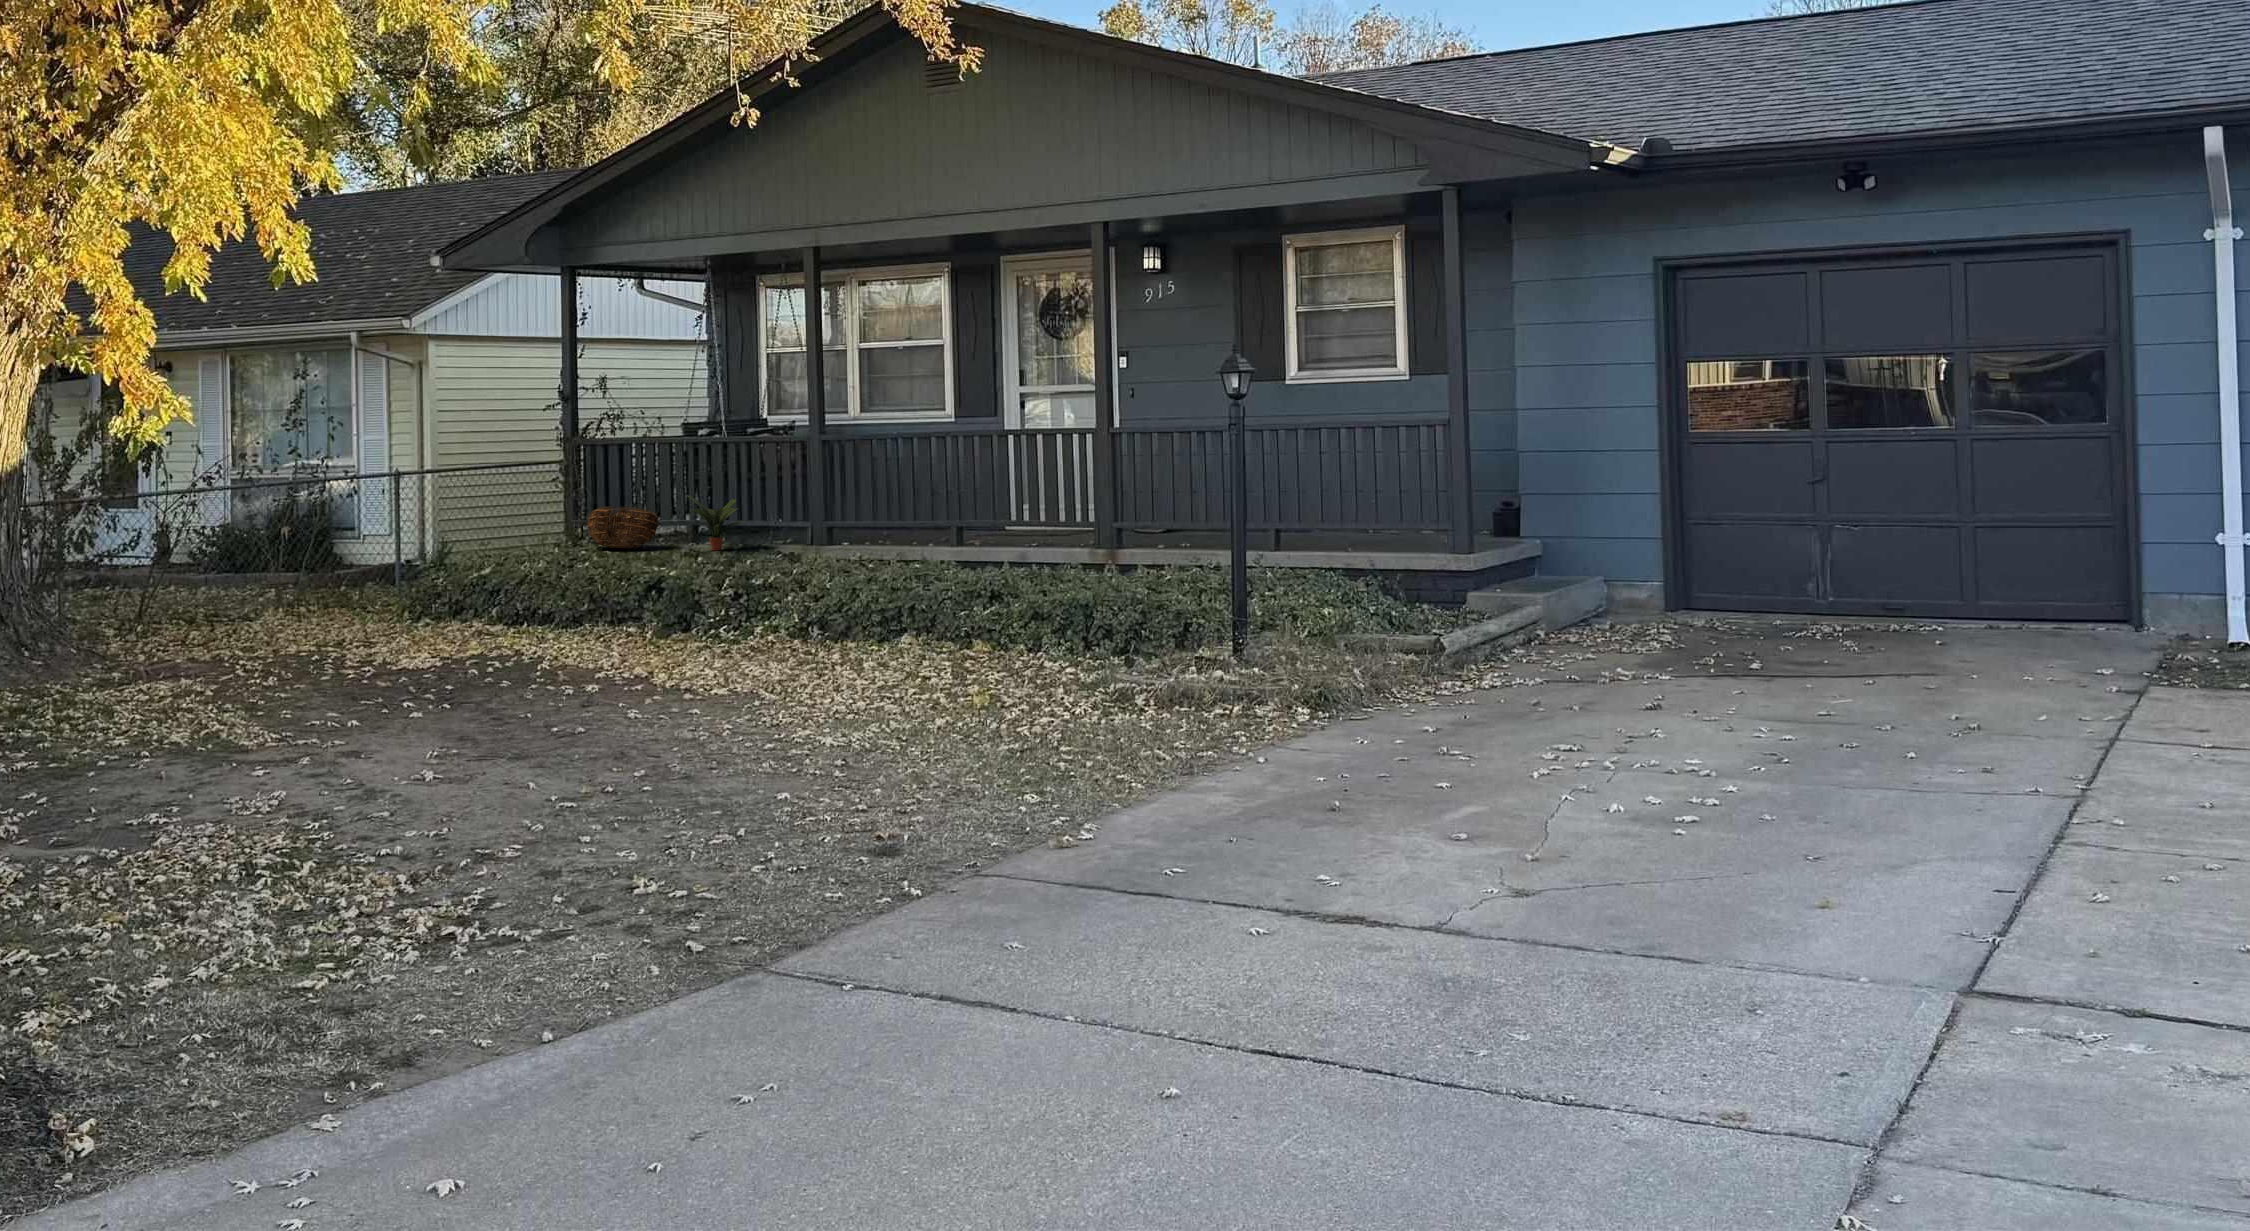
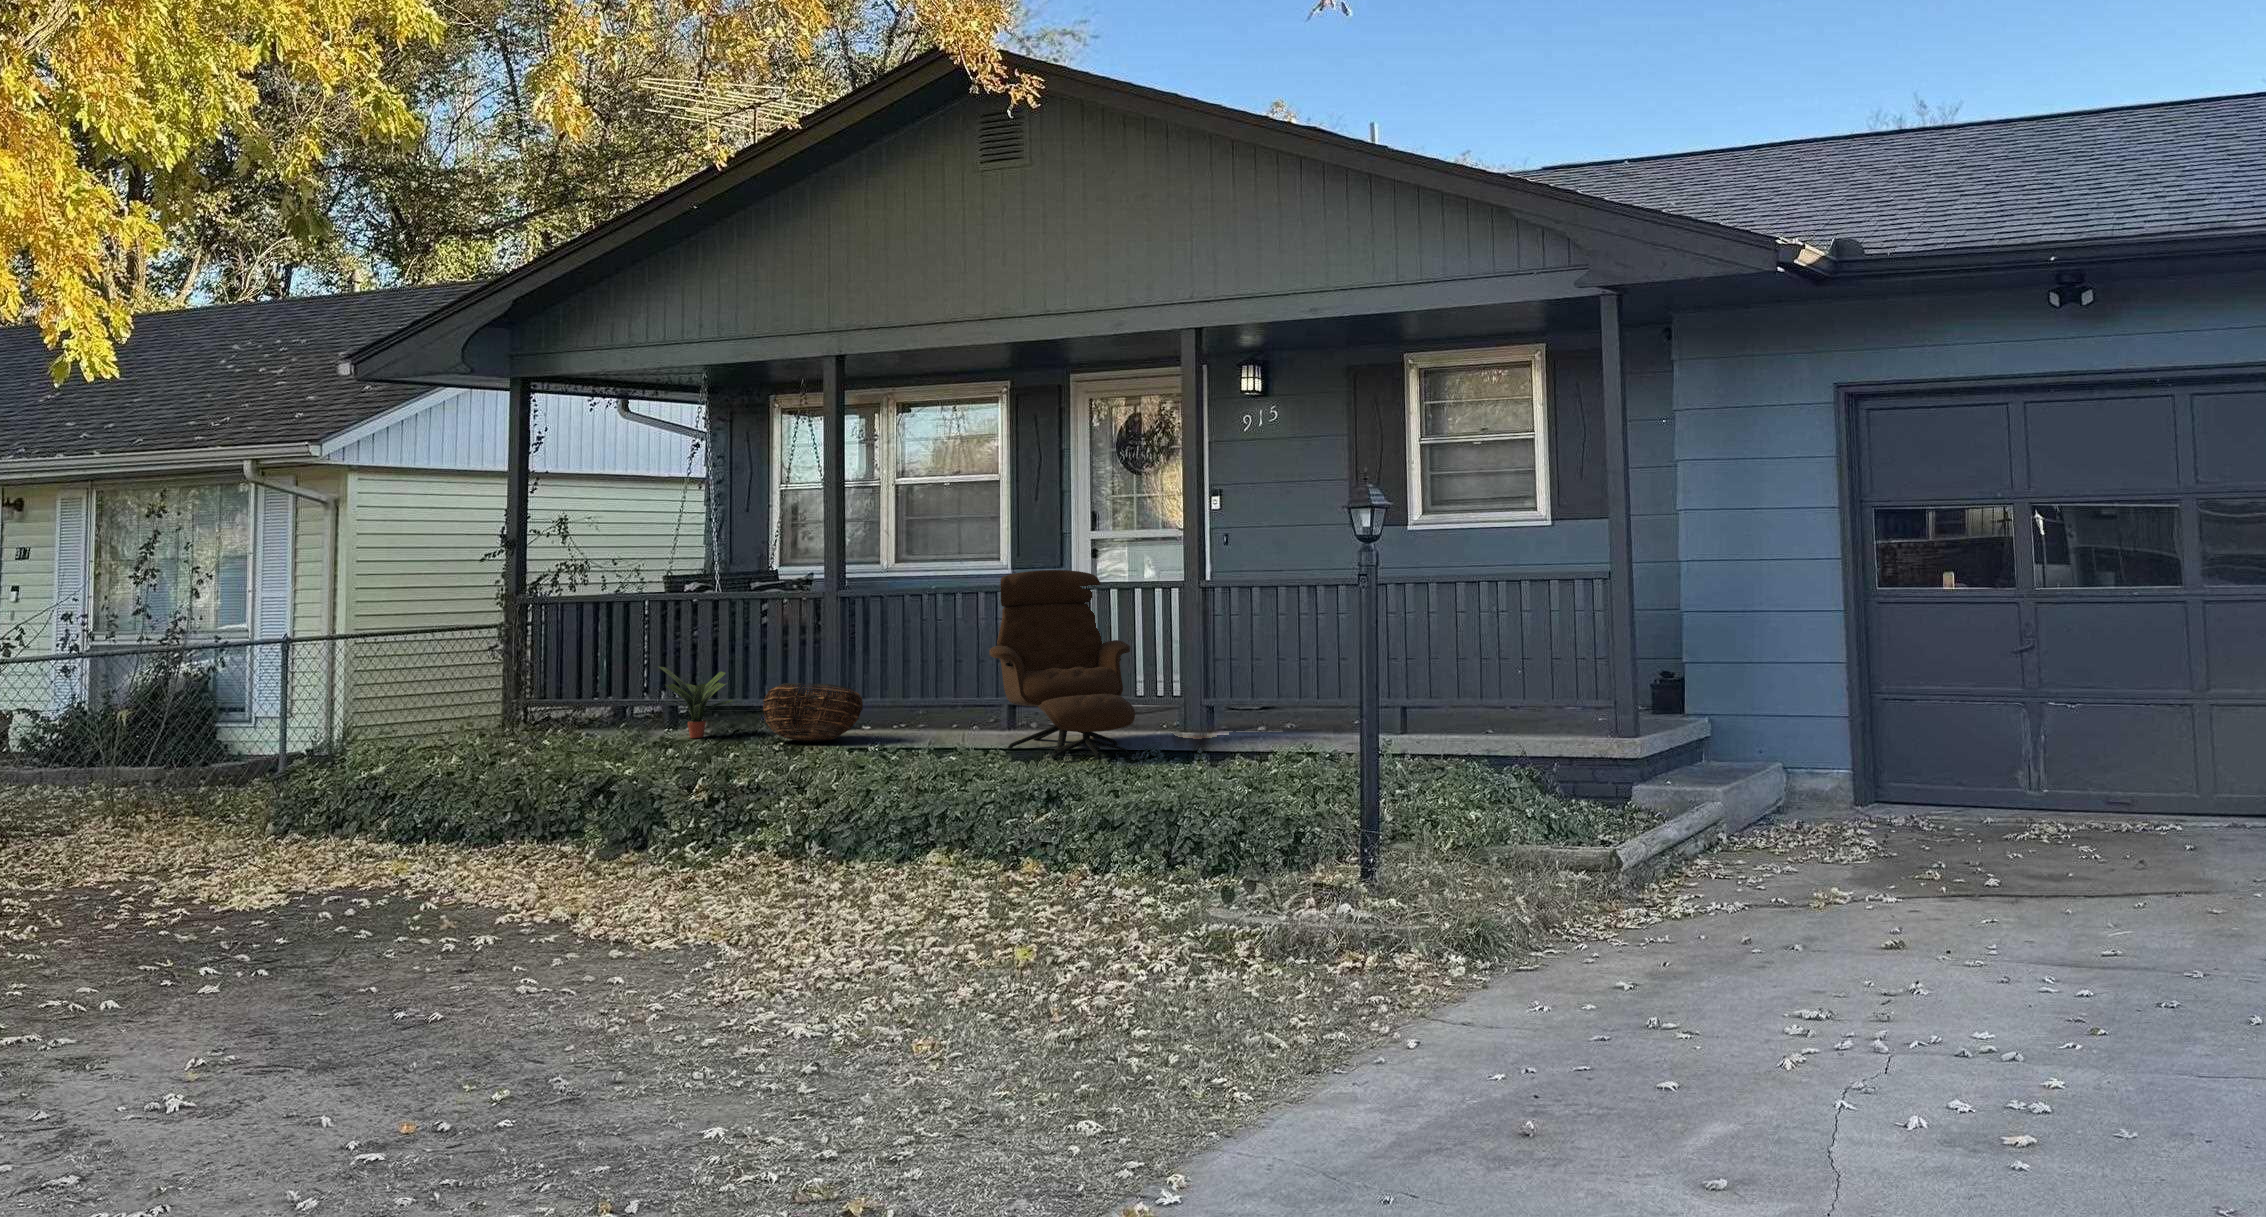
lounge chair: none [943,419,1059,566] -> present [989,570,1135,758]
basket: present [587,507,659,550] -> present [763,683,863,743]

